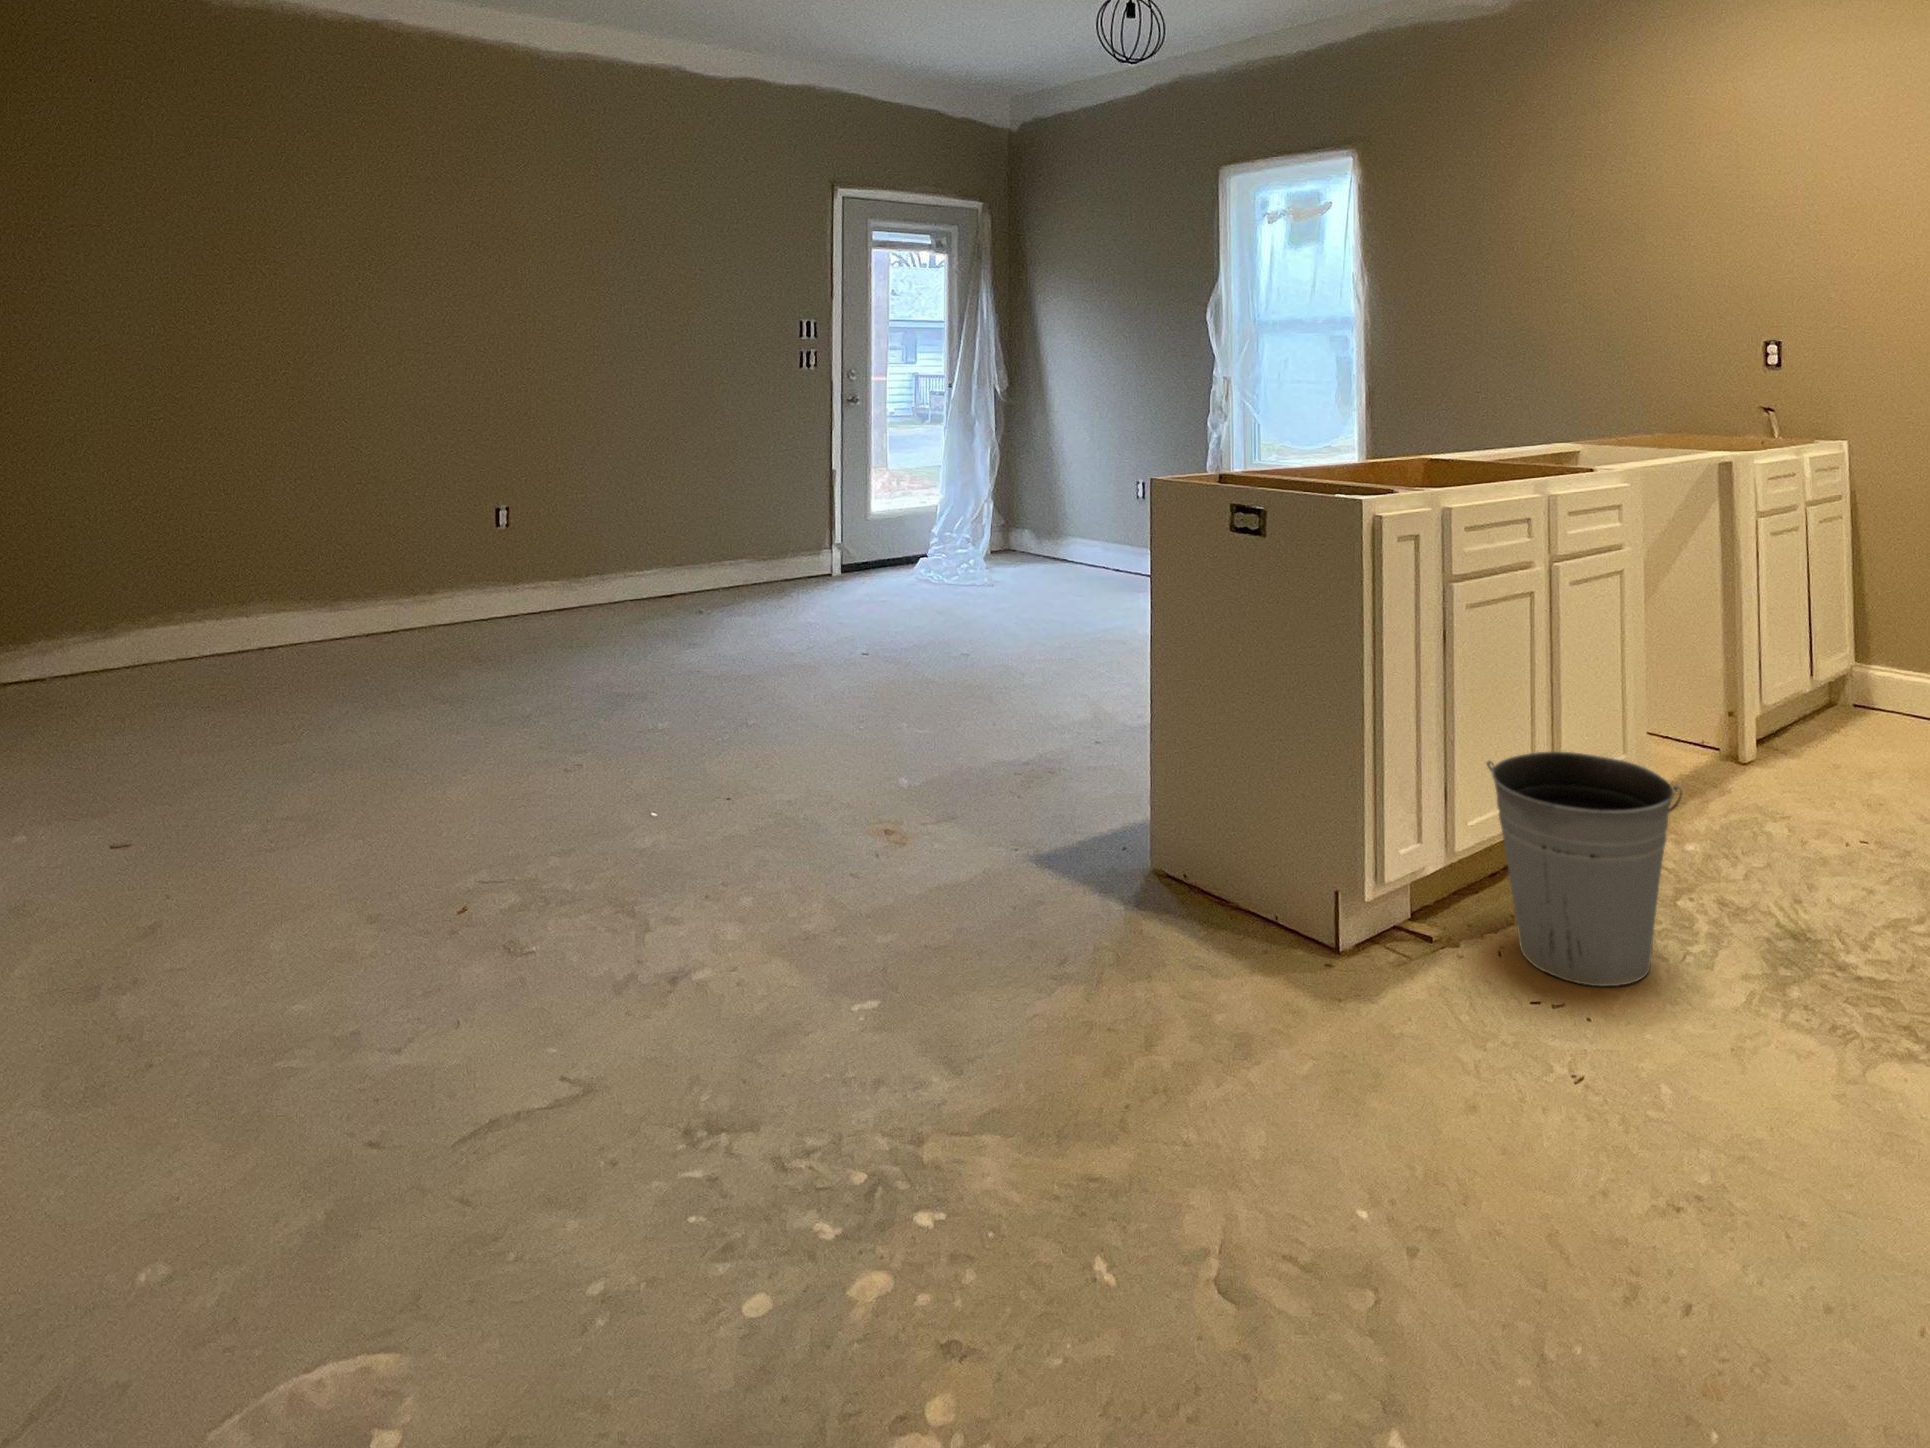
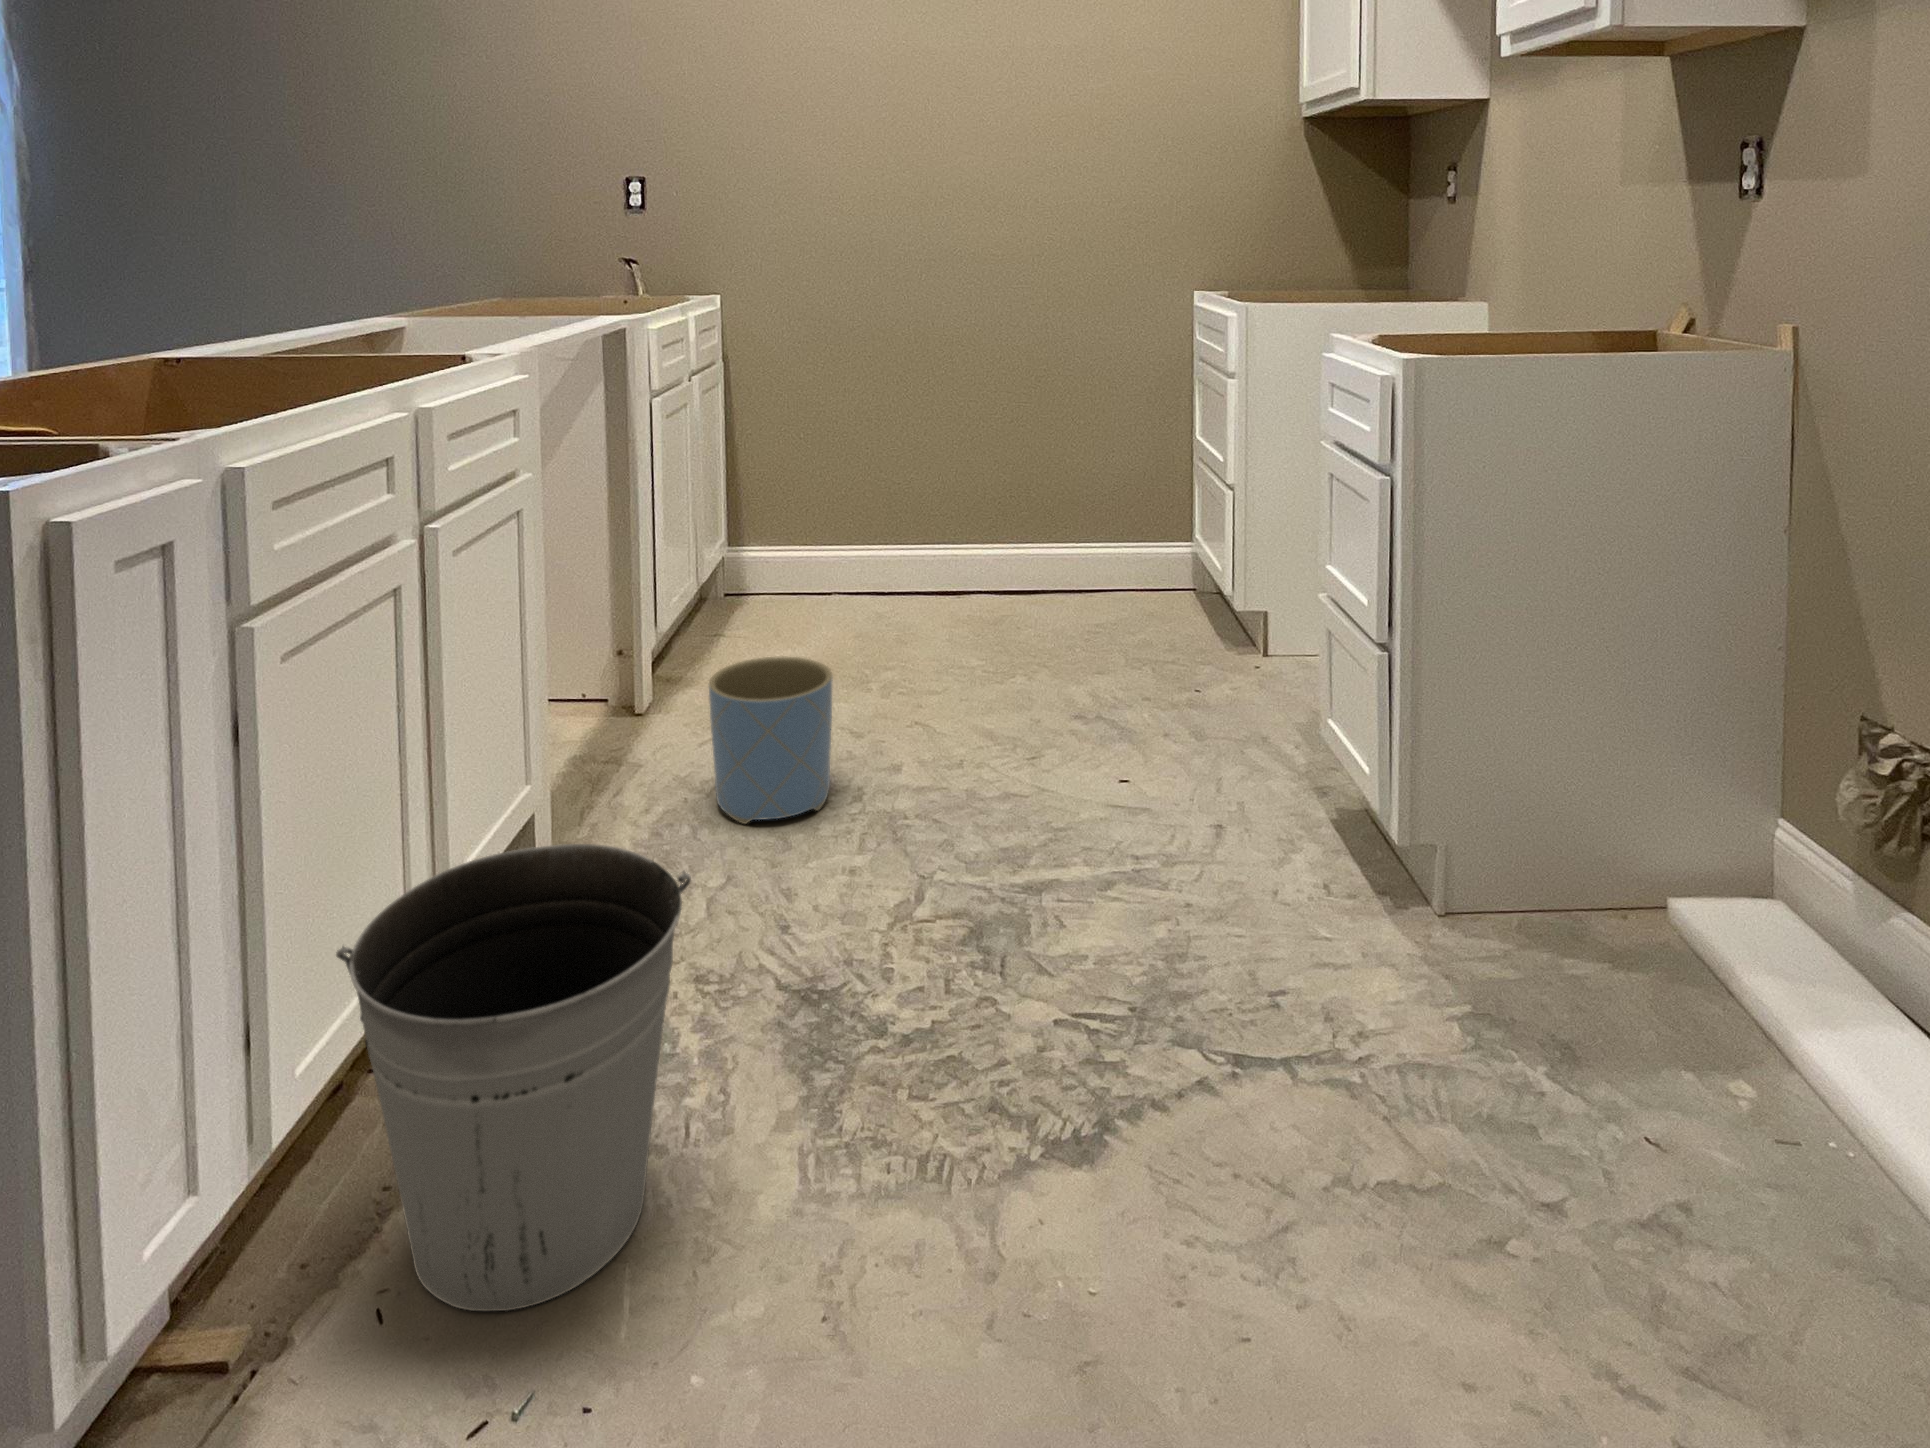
planter: none [1771,725,1880,854] -> present [709,657,833,824]

